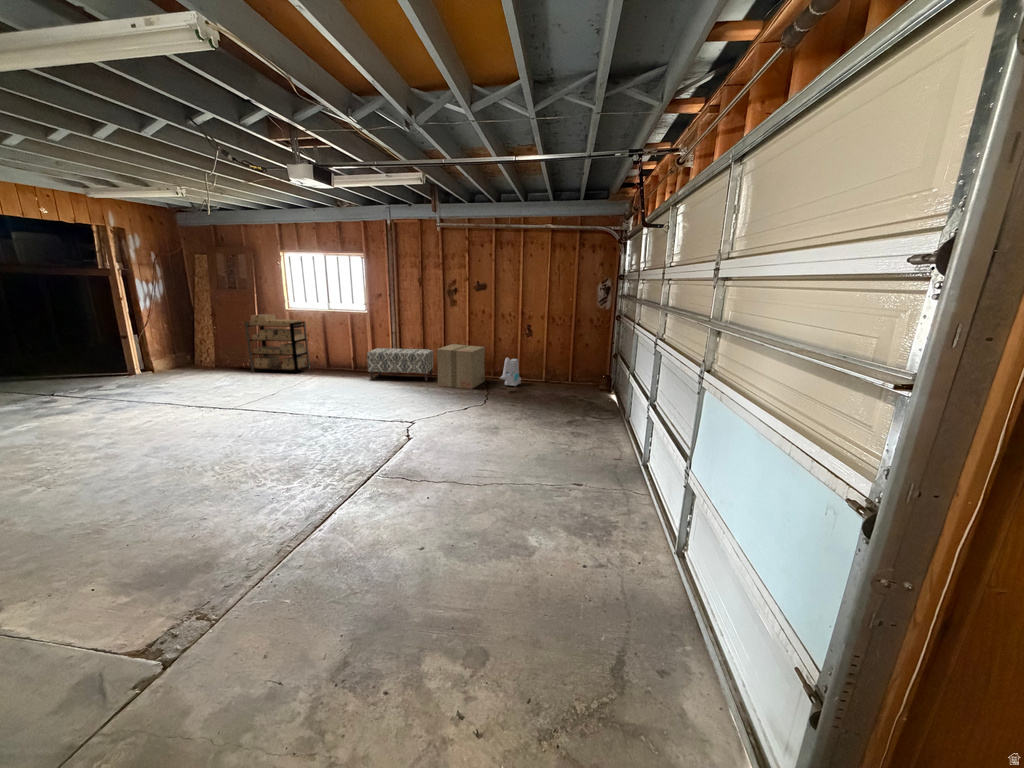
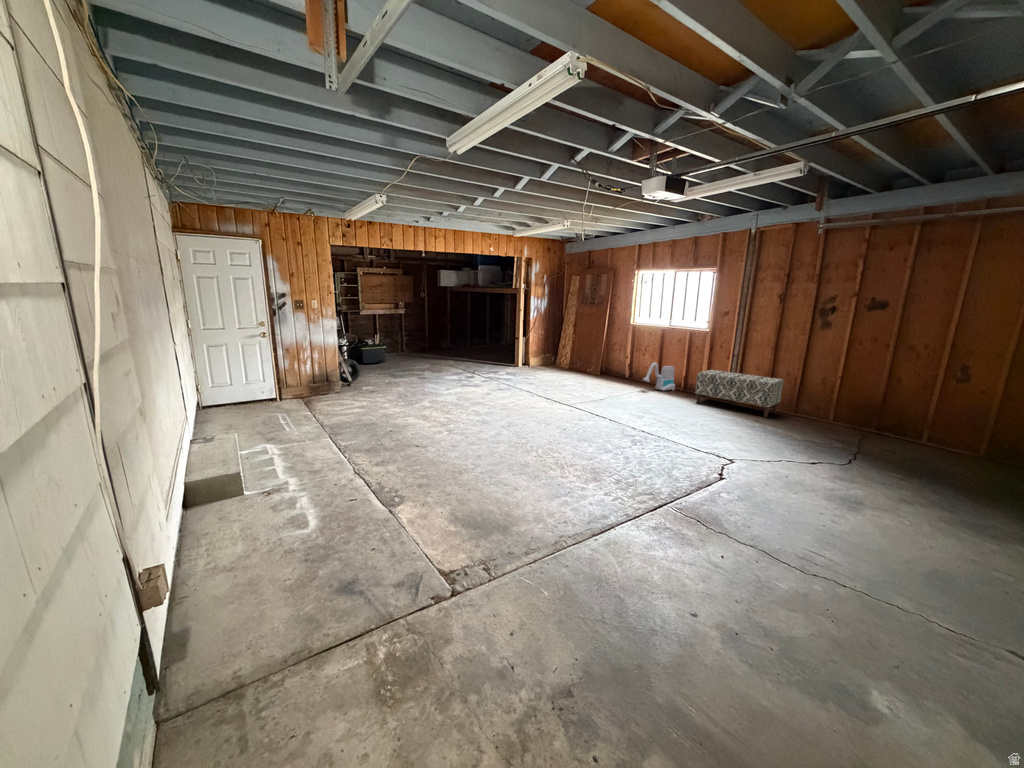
shelving unit: present [244,314,310,374] -> none [592,327,644,385]
cardboard box: present [437,344,485,389] -> none [780,376,871,440]
vacuum cleaner: present [500,358,521,387] -> present [643,362,675,391]

